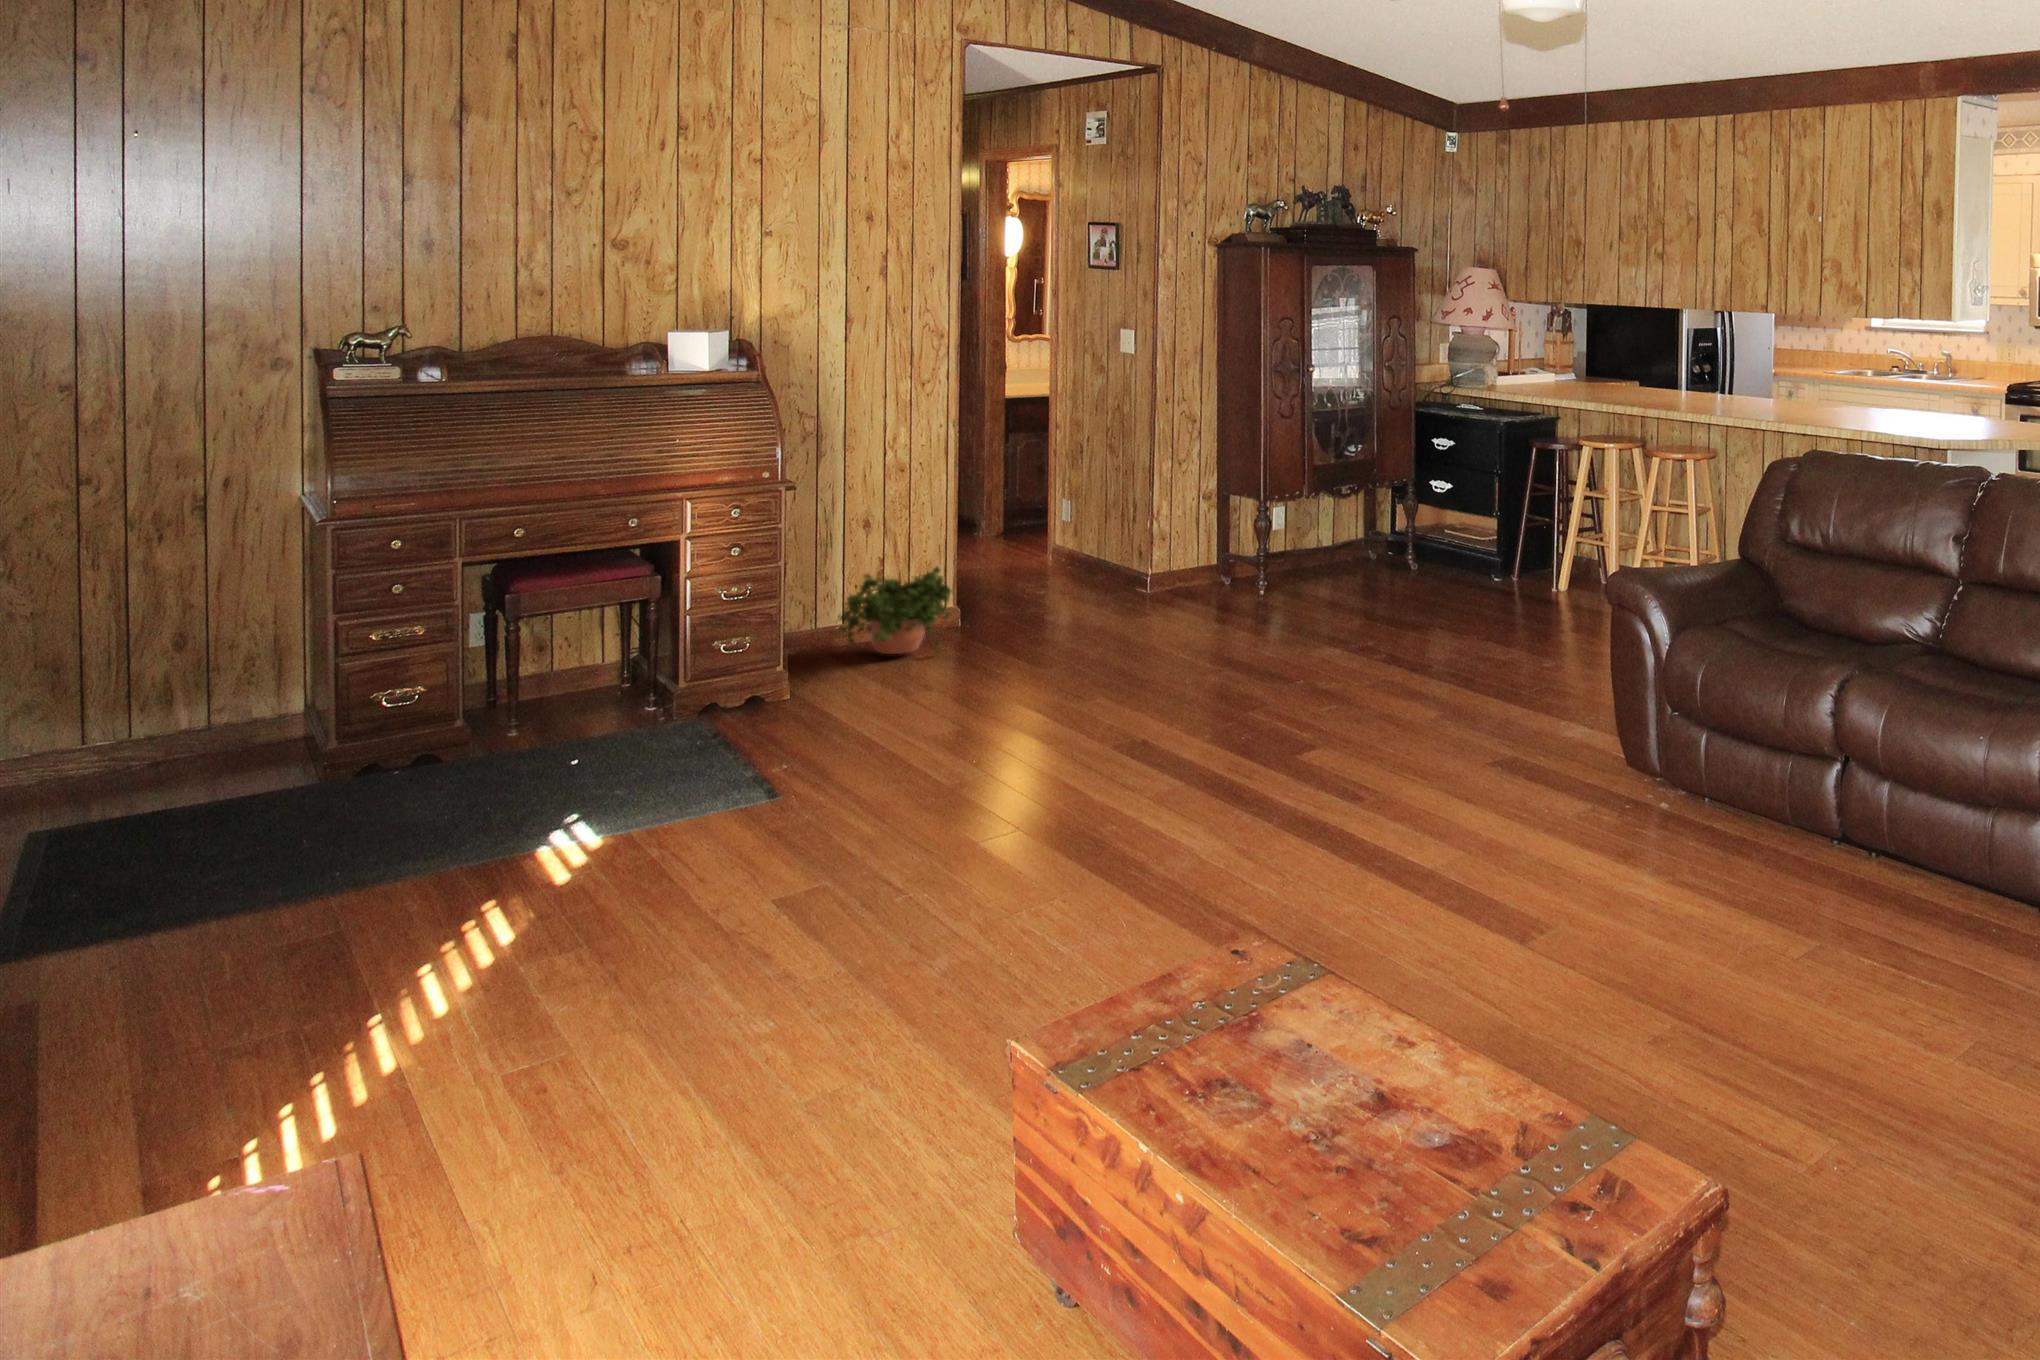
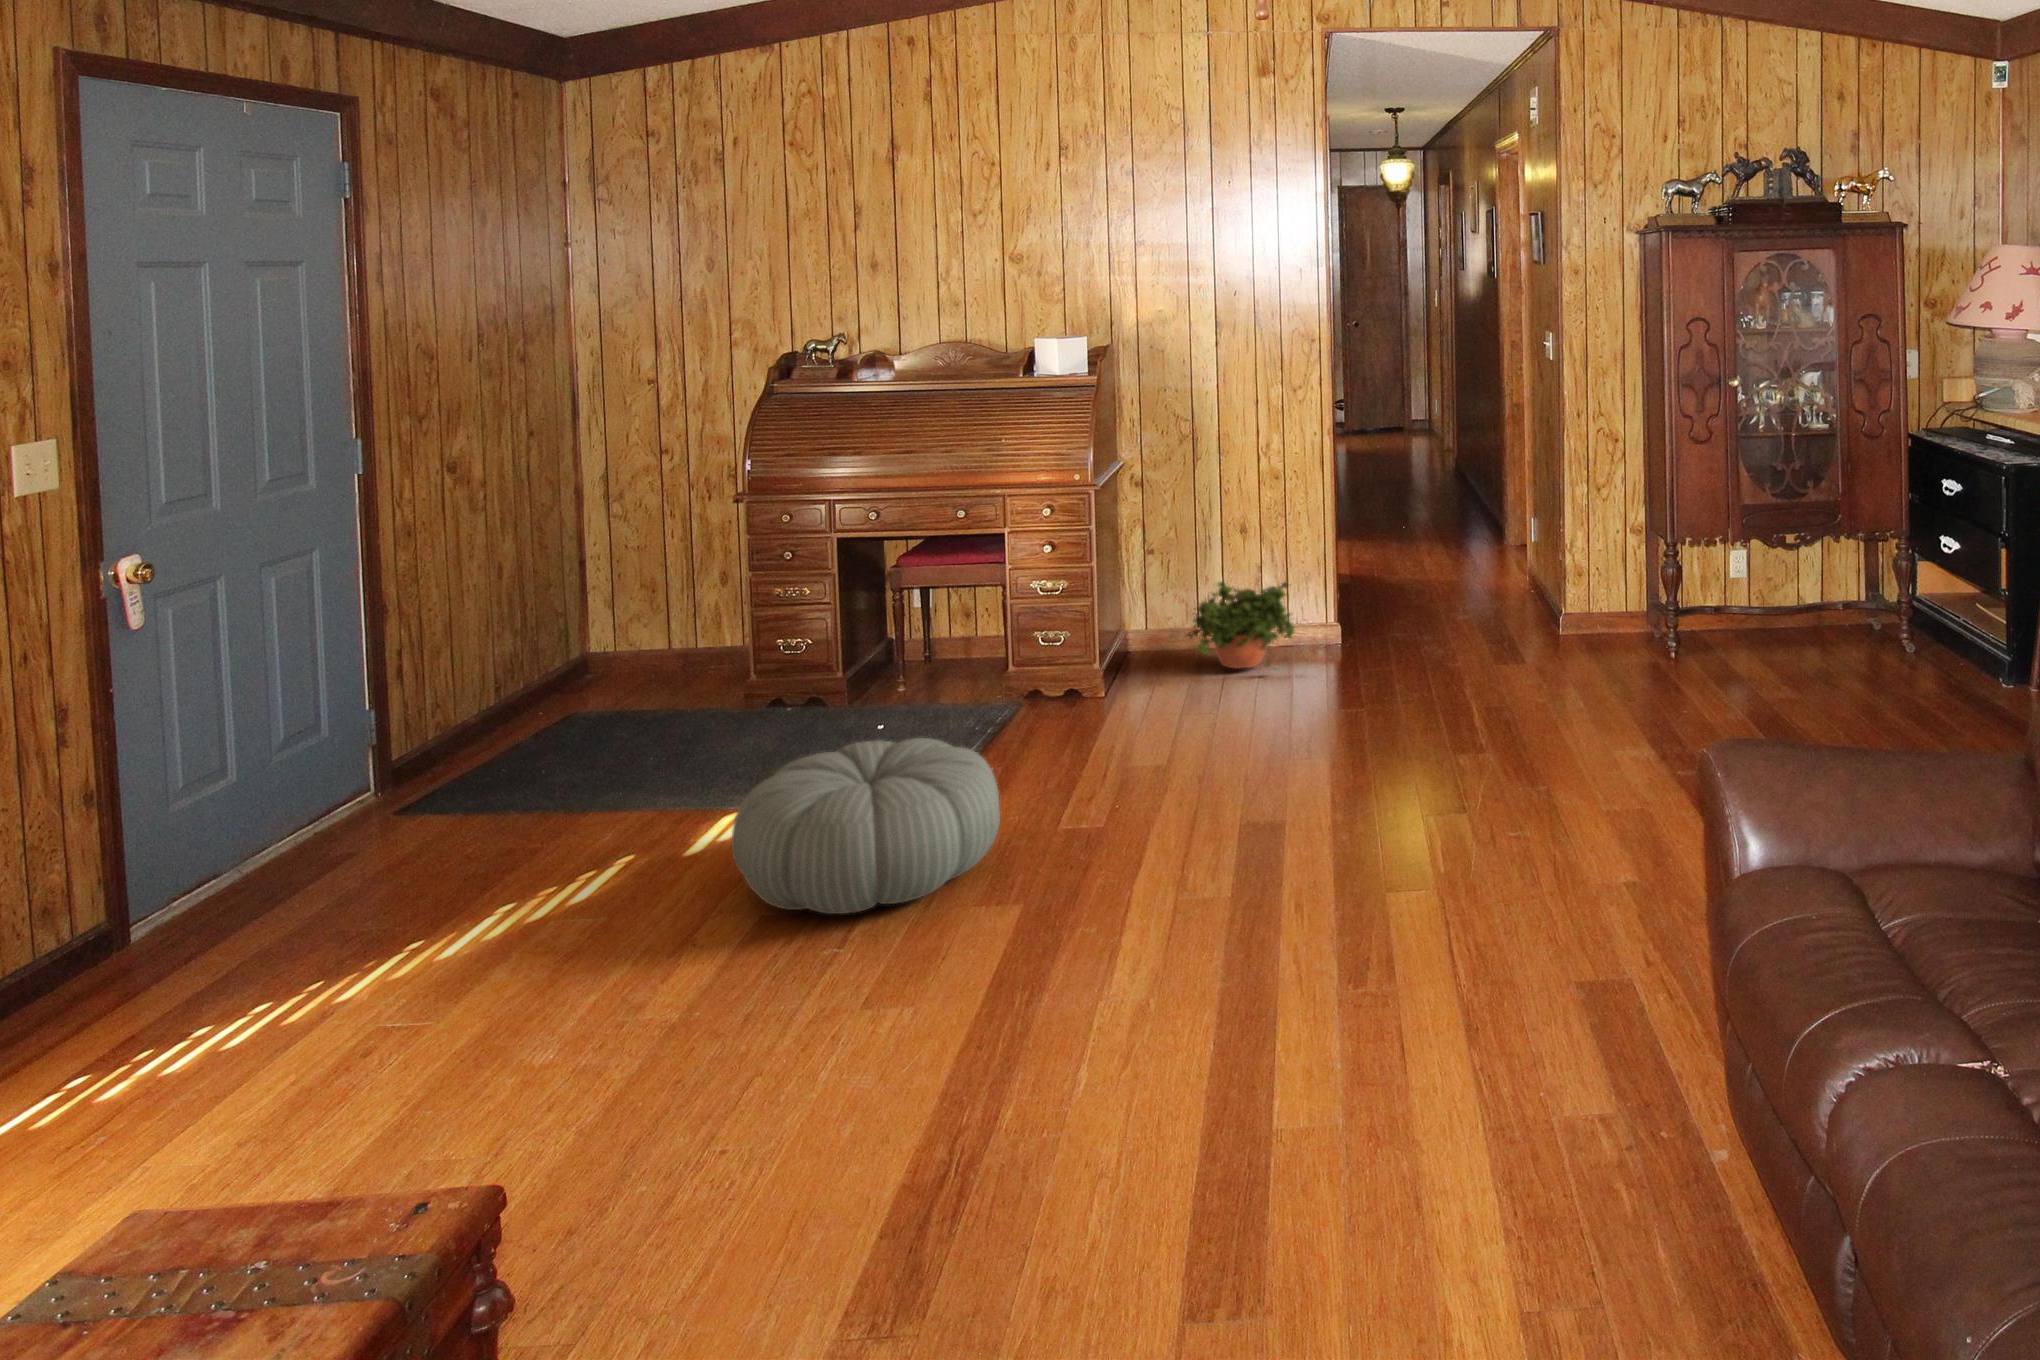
pouf: none [670,710,930,864] -> present [732,738,1000,914]

